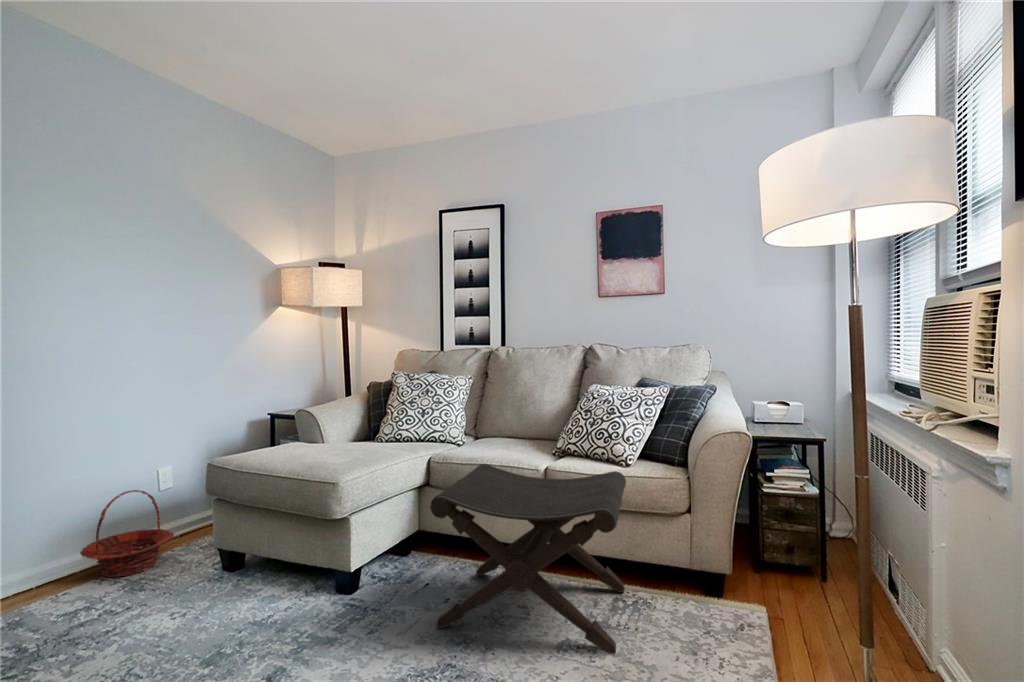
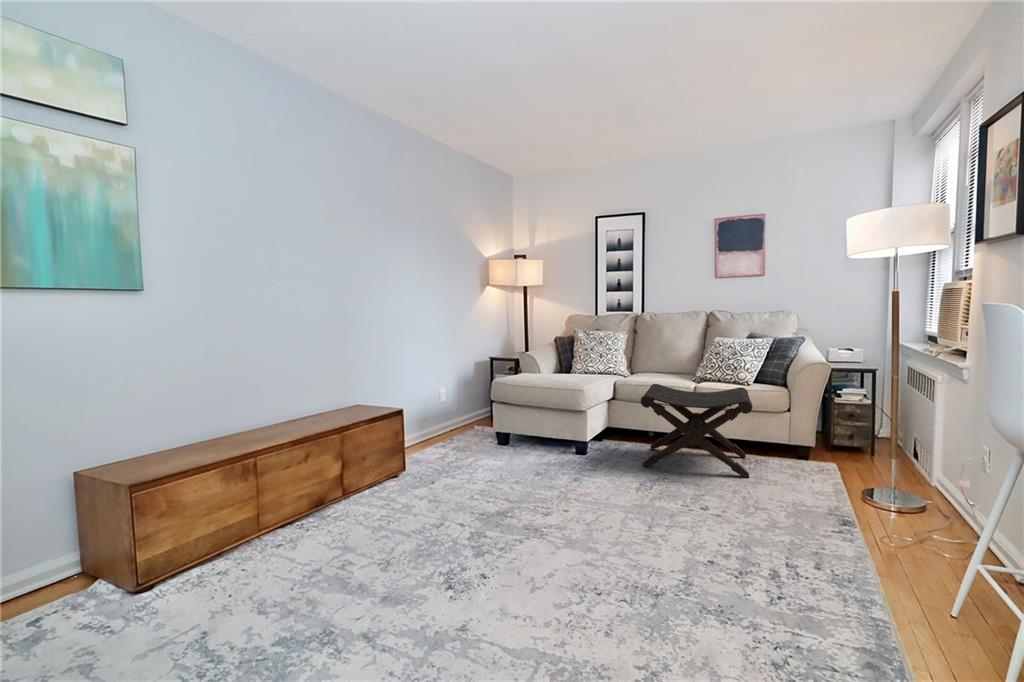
basket: present [80,490,174,577] -> none [419,398,463,445]

